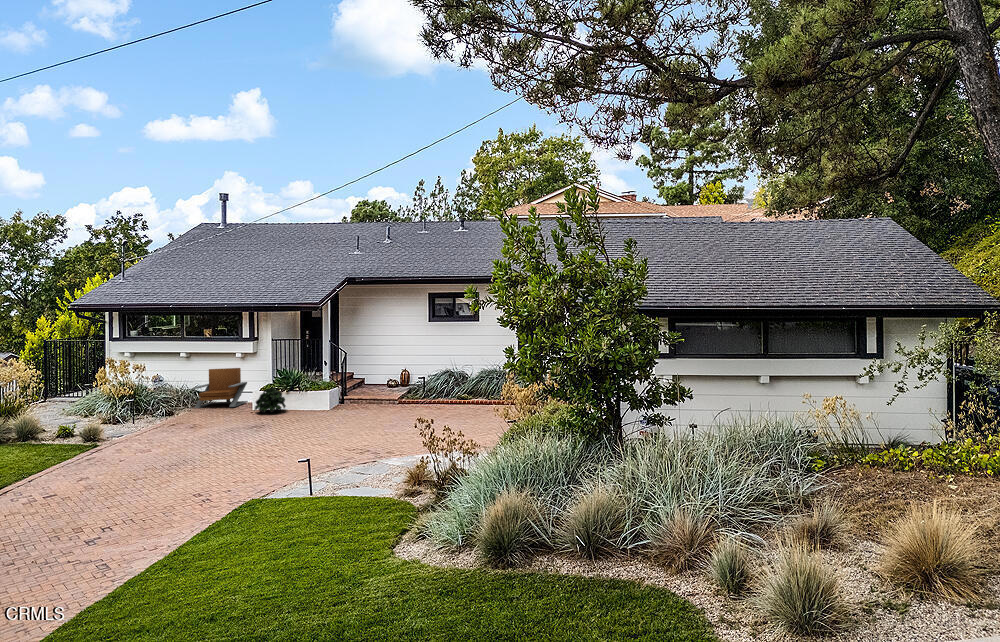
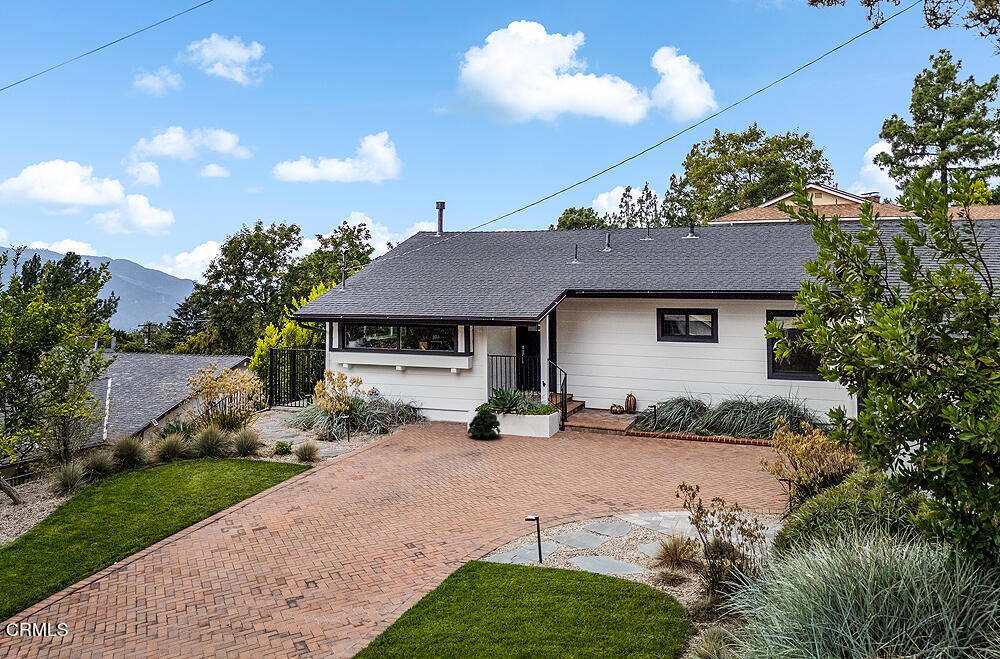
lounge chair: present [193,368,248,408] -> none [406,384,459,427]

